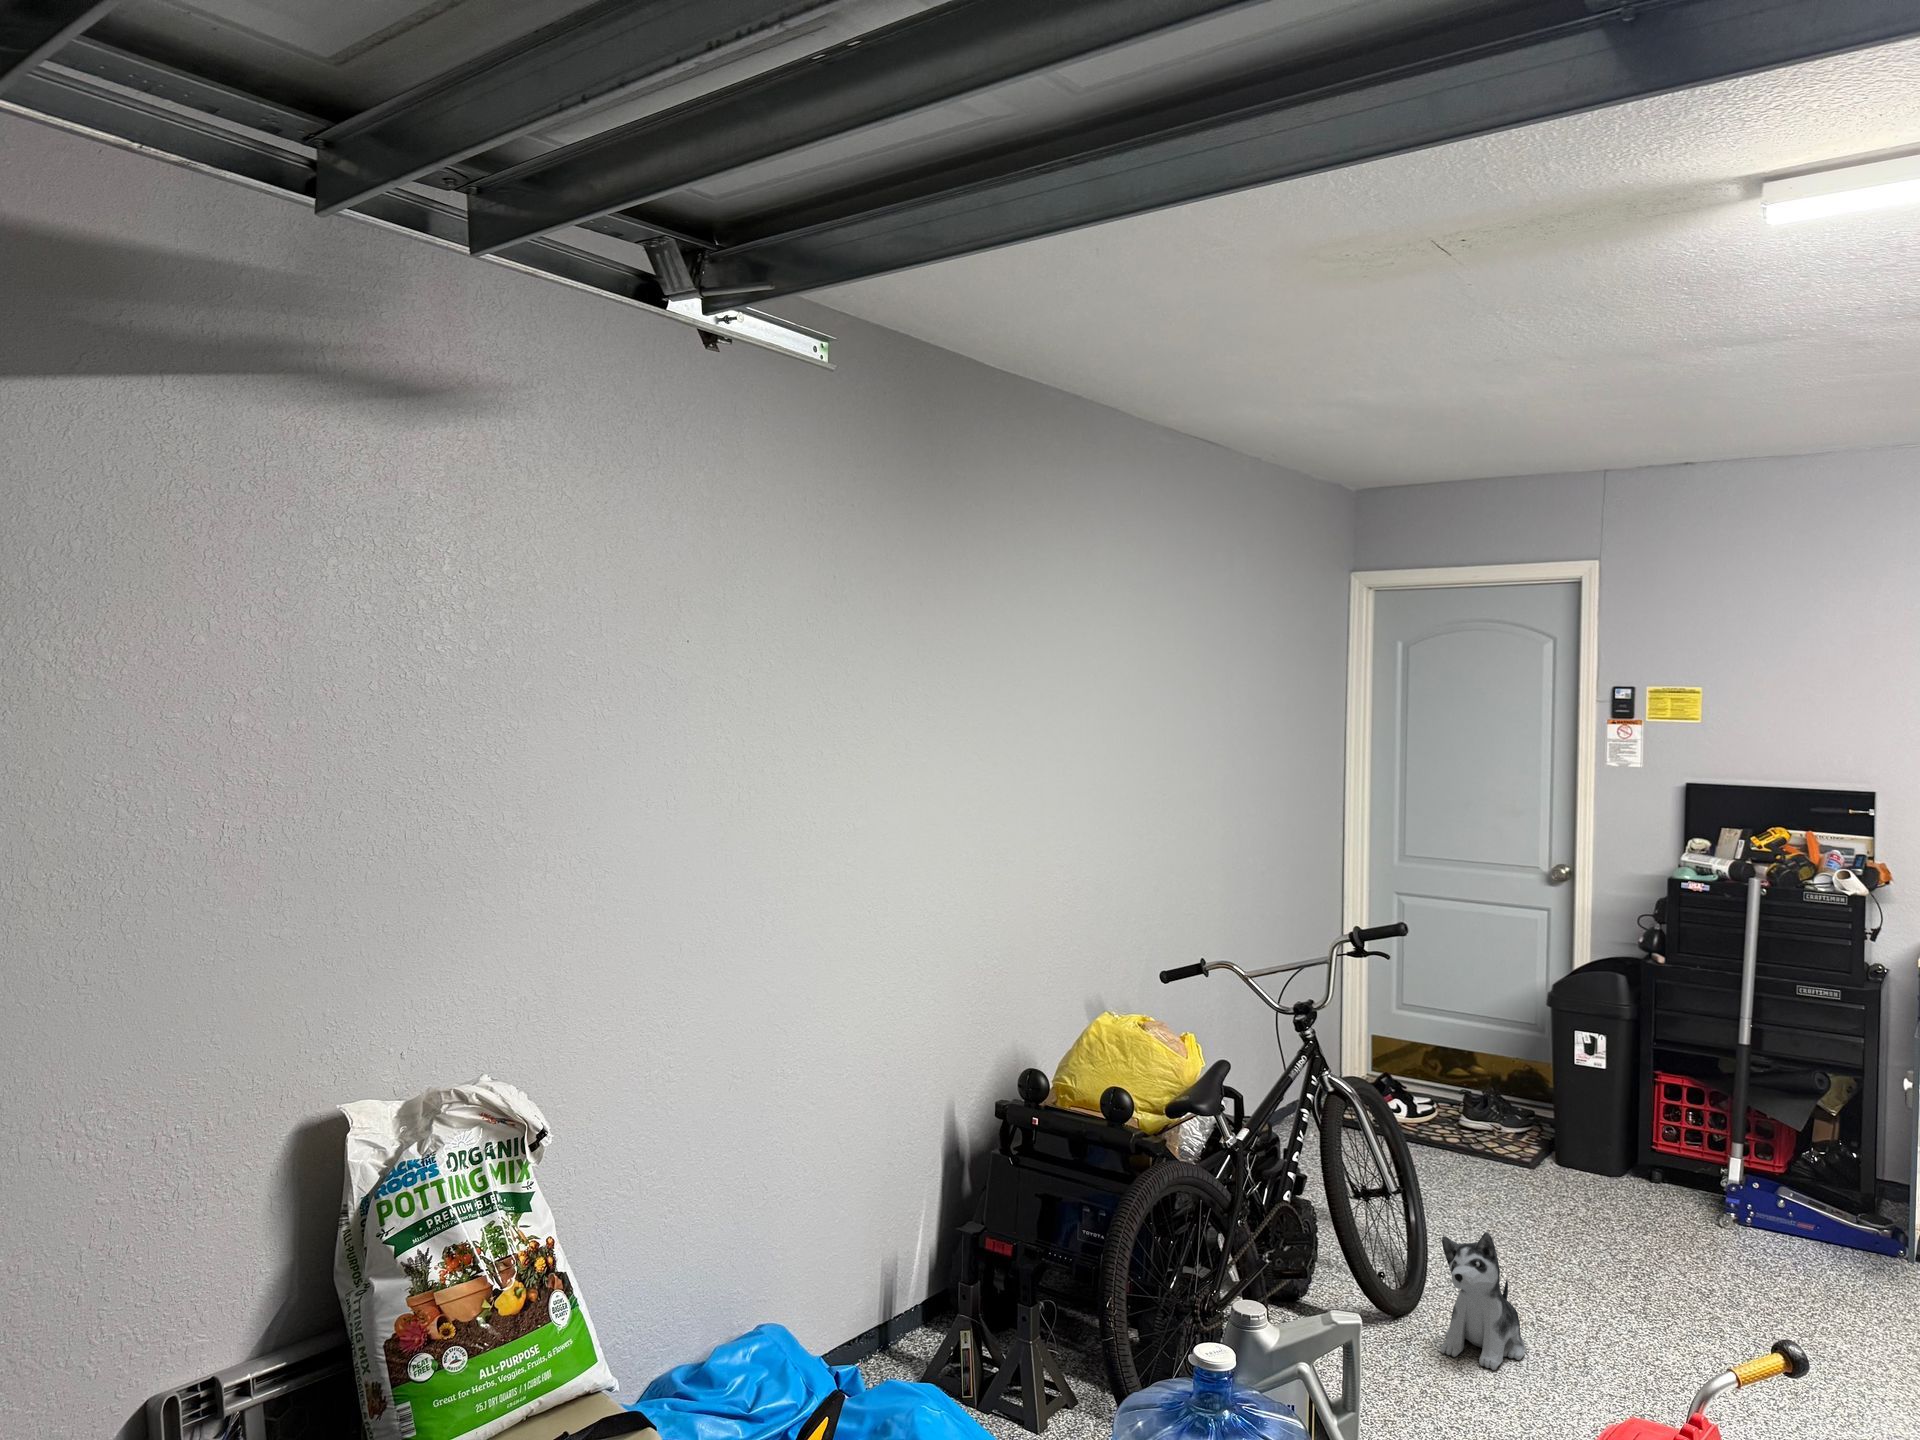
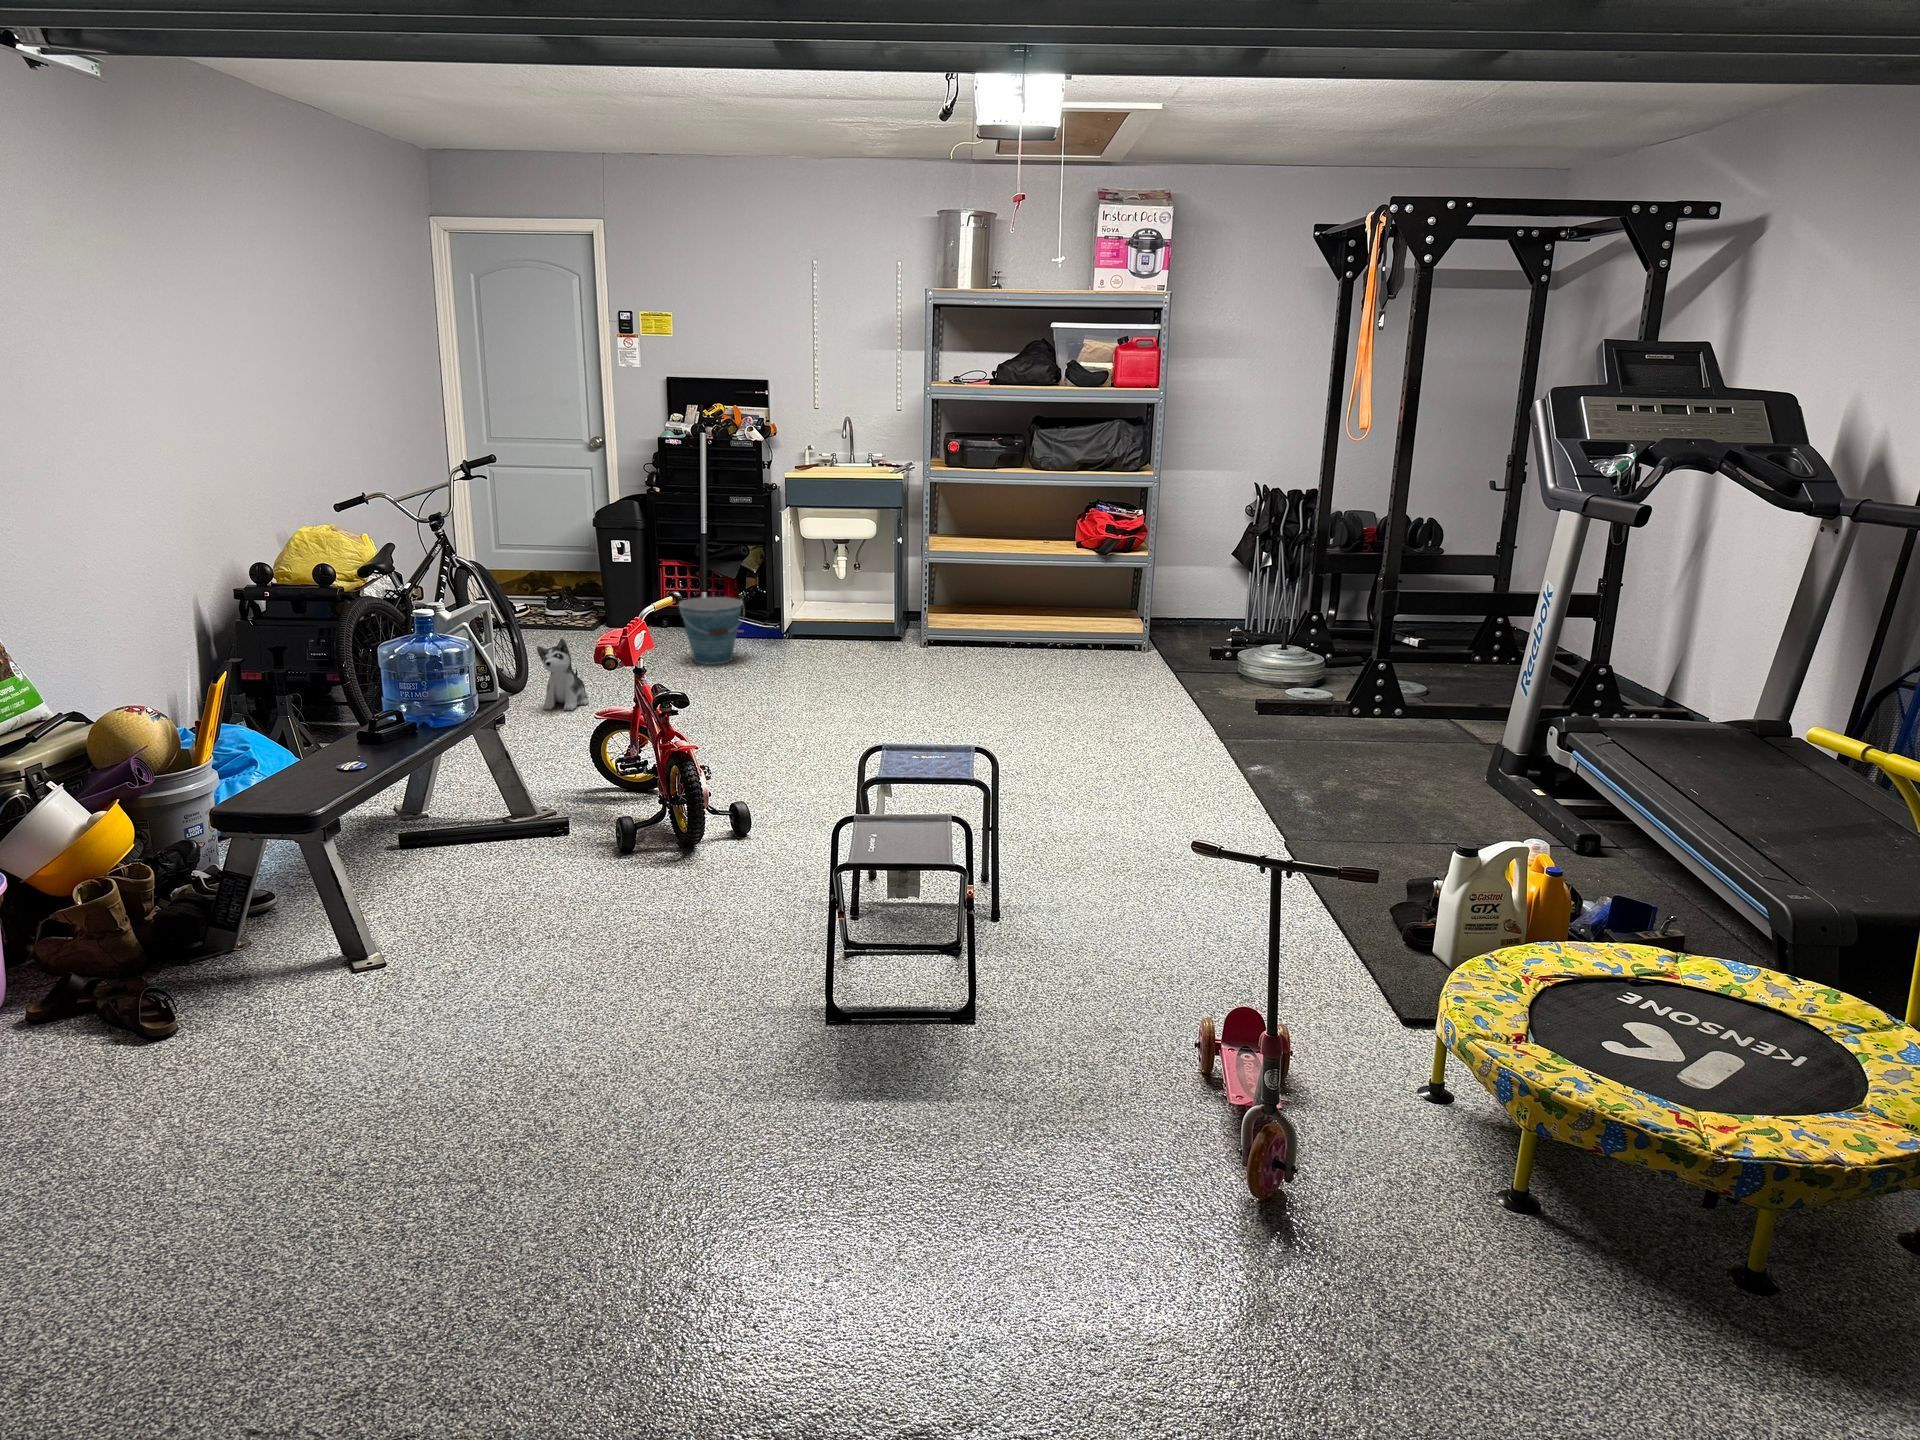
bucket: none [1700,1166,1833,1305] -> present [679,597,744,665]

